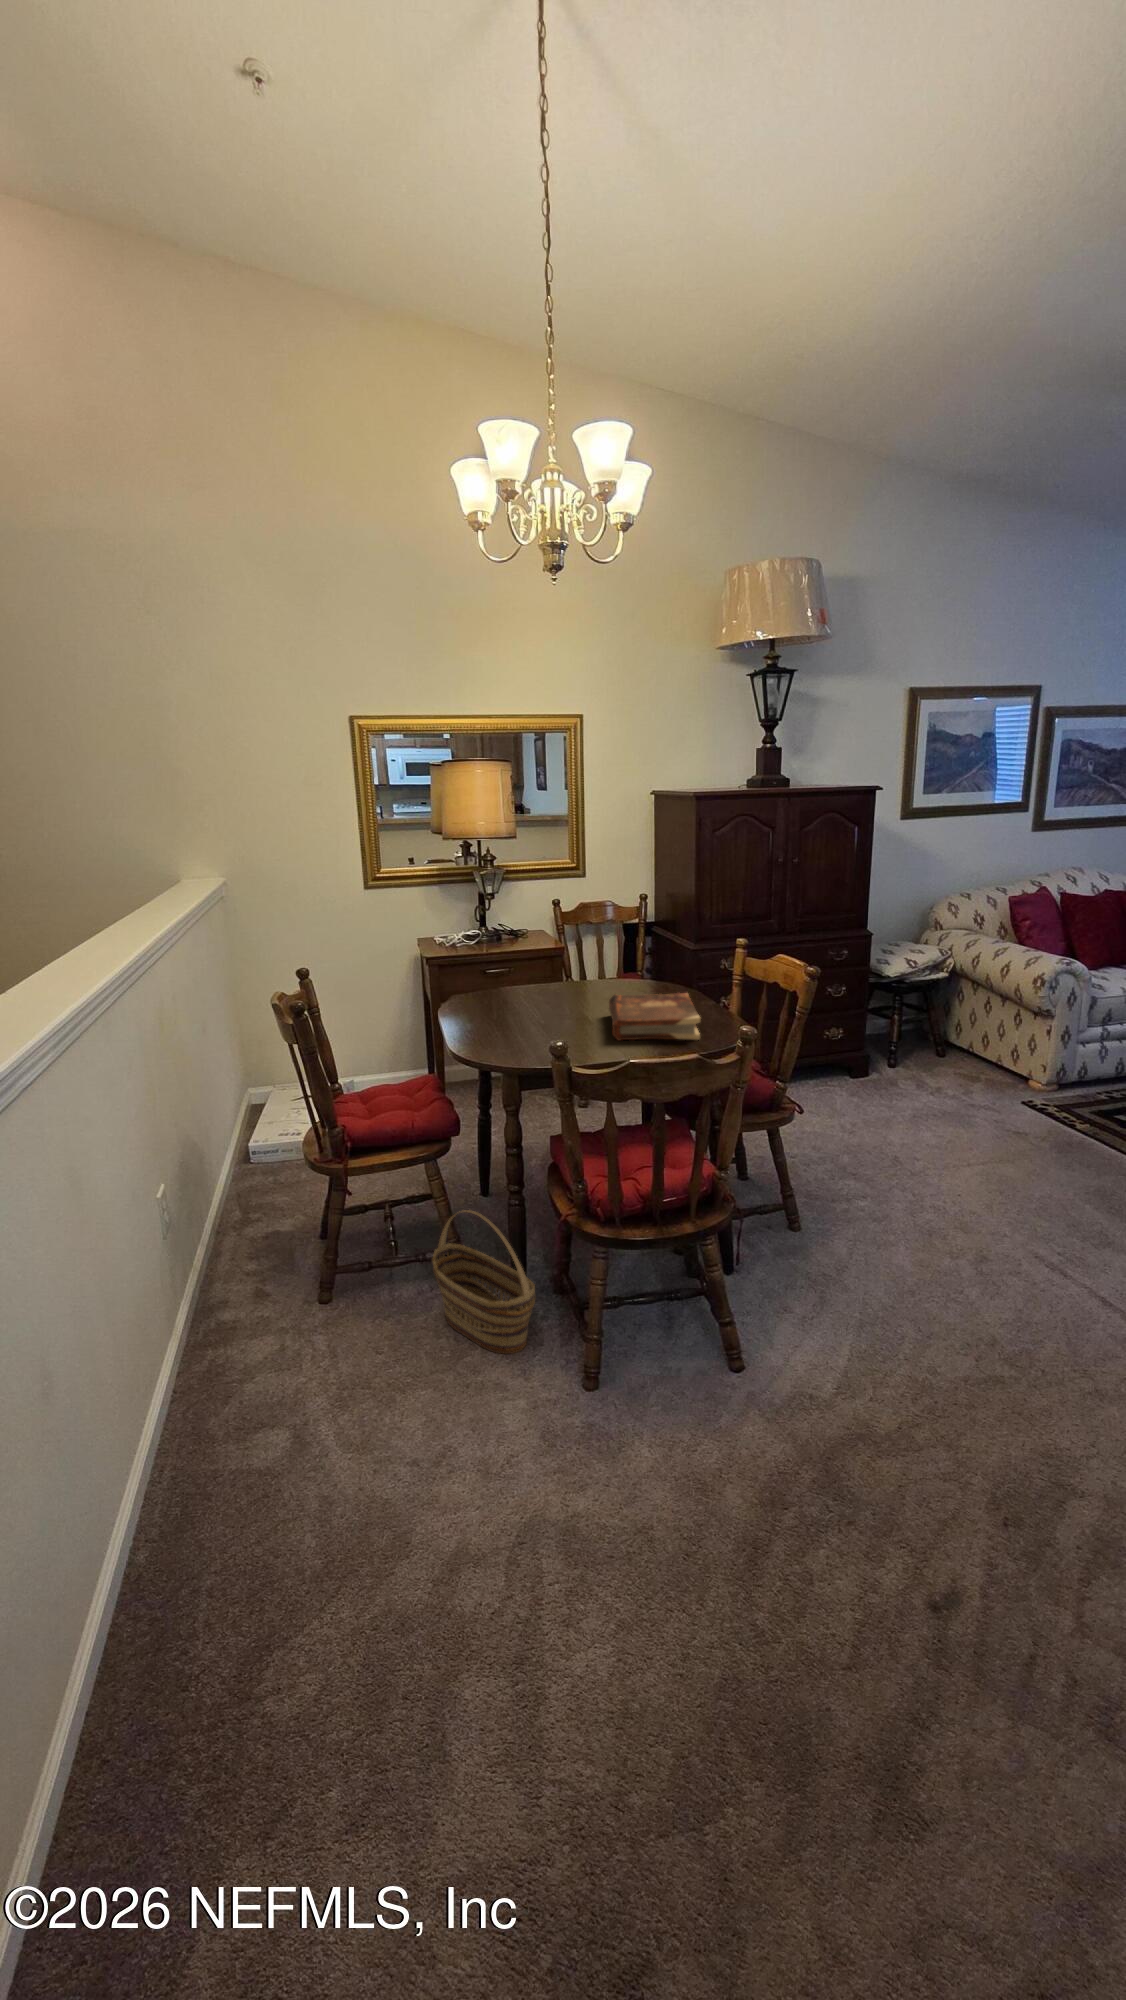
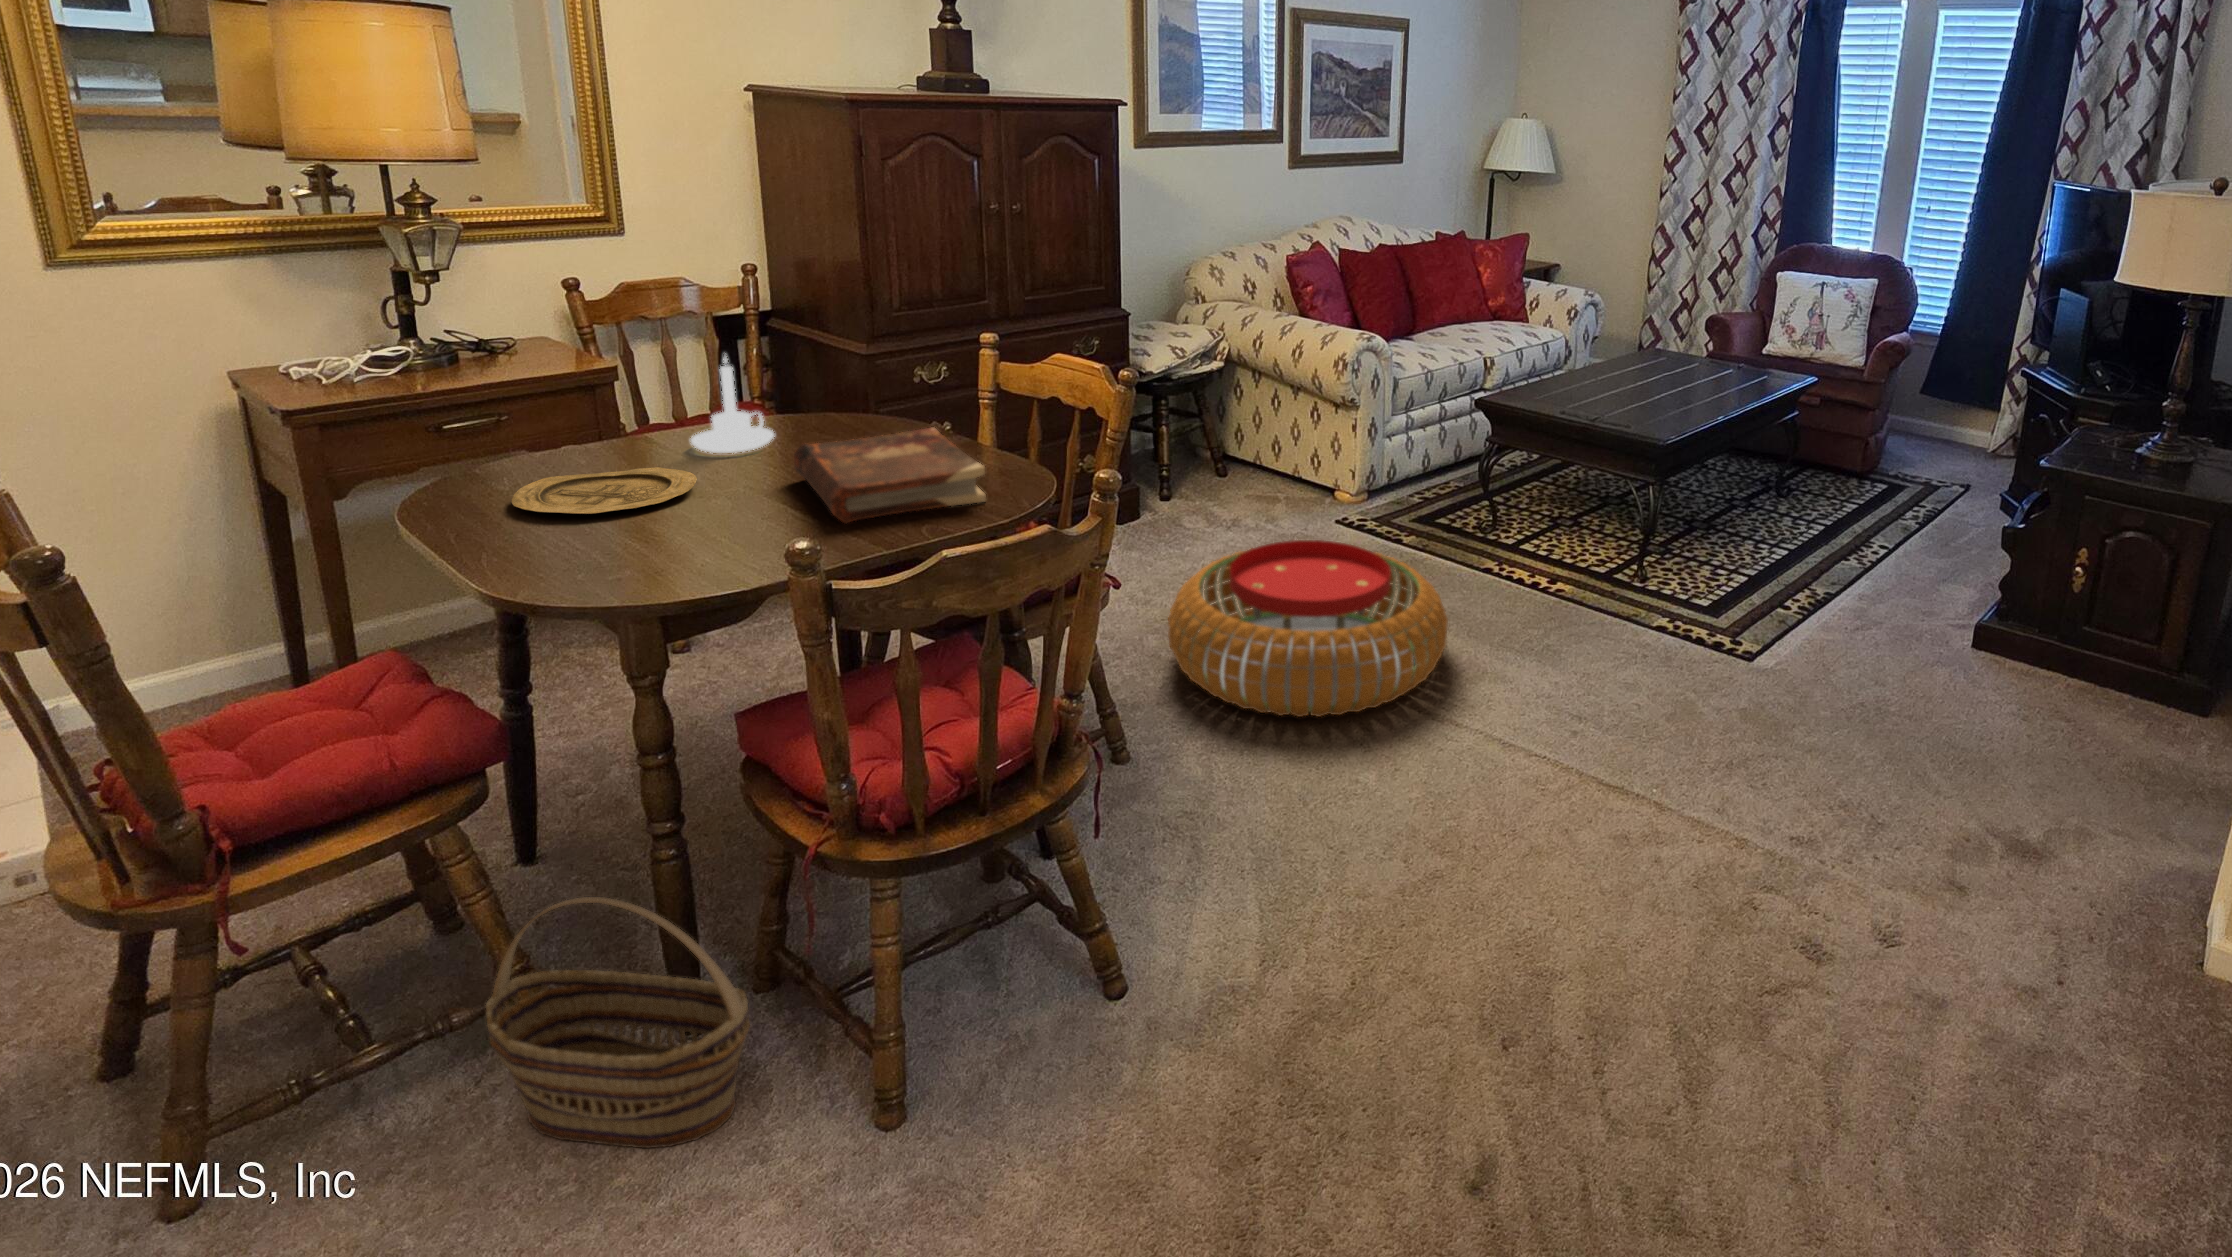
candle holder: none [571,941,612,997] -> present [691,356,774,453]
plate: none [481,999,562,1019] -> present [511,467,697,514]
pouf: none [848,1106,1081,1244] -> present [1168,540,1448,717]

